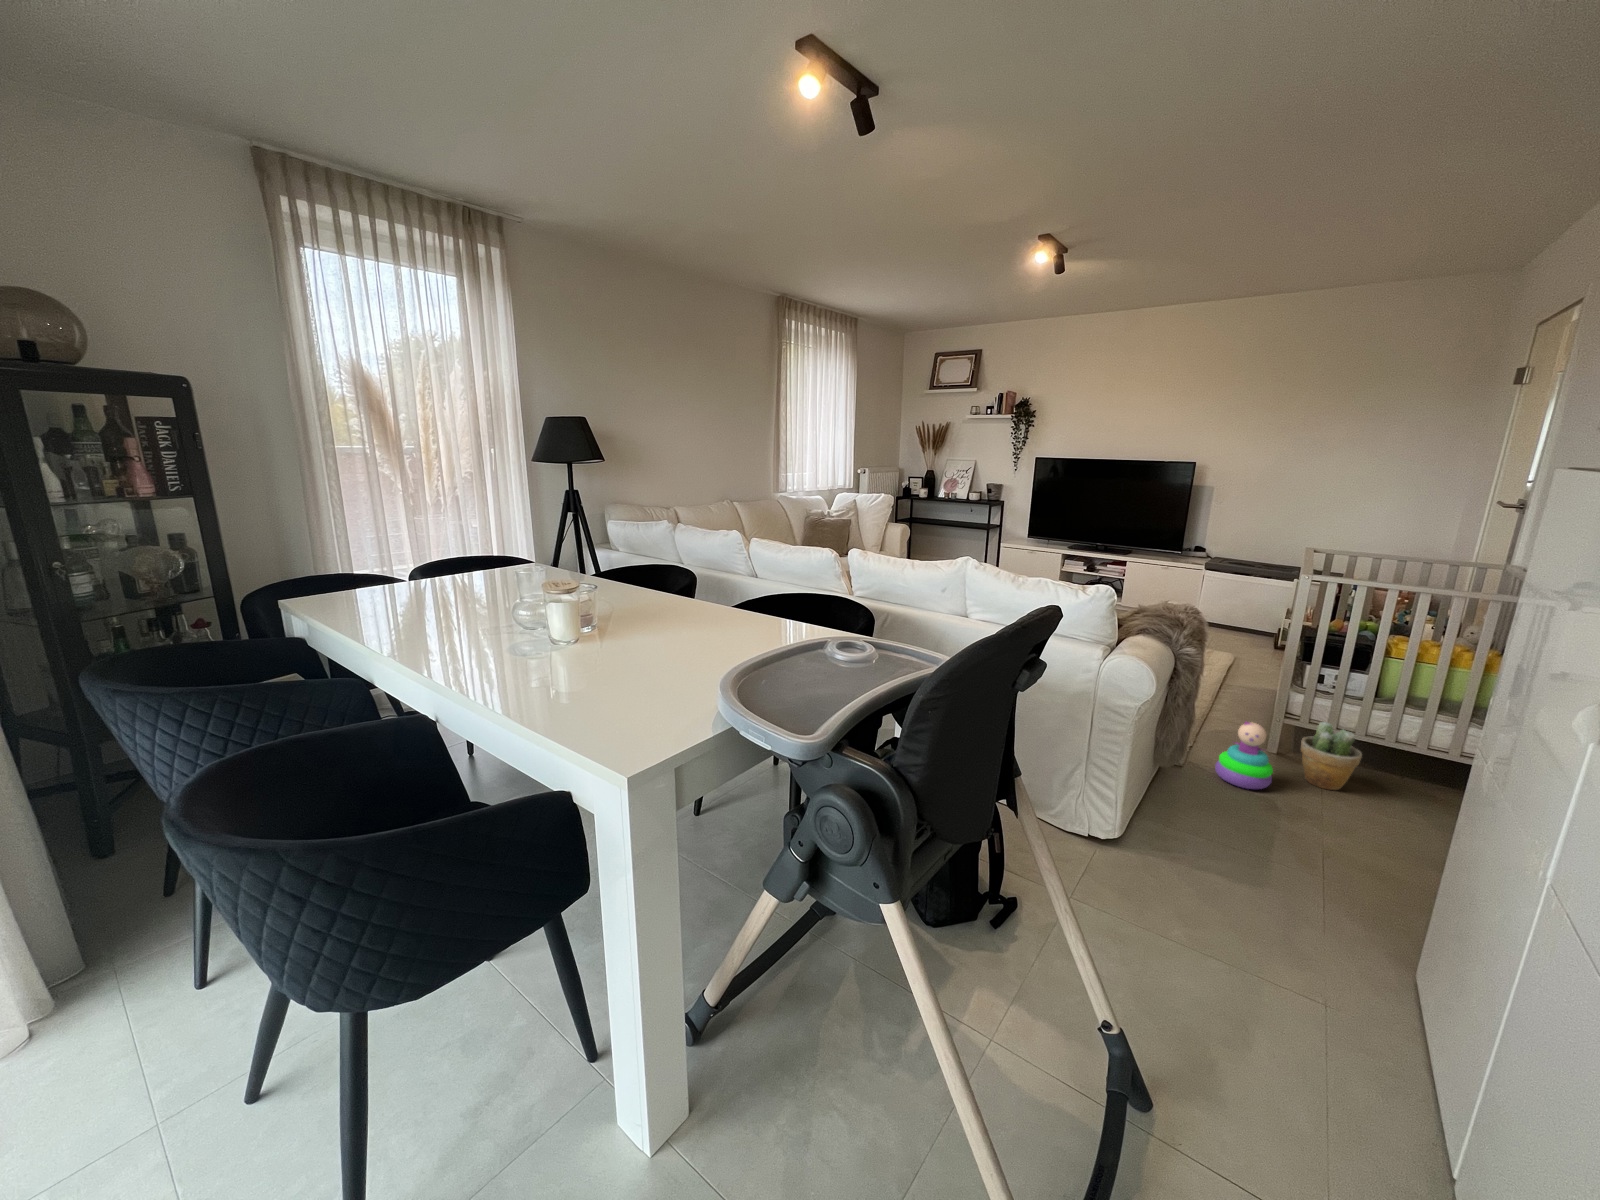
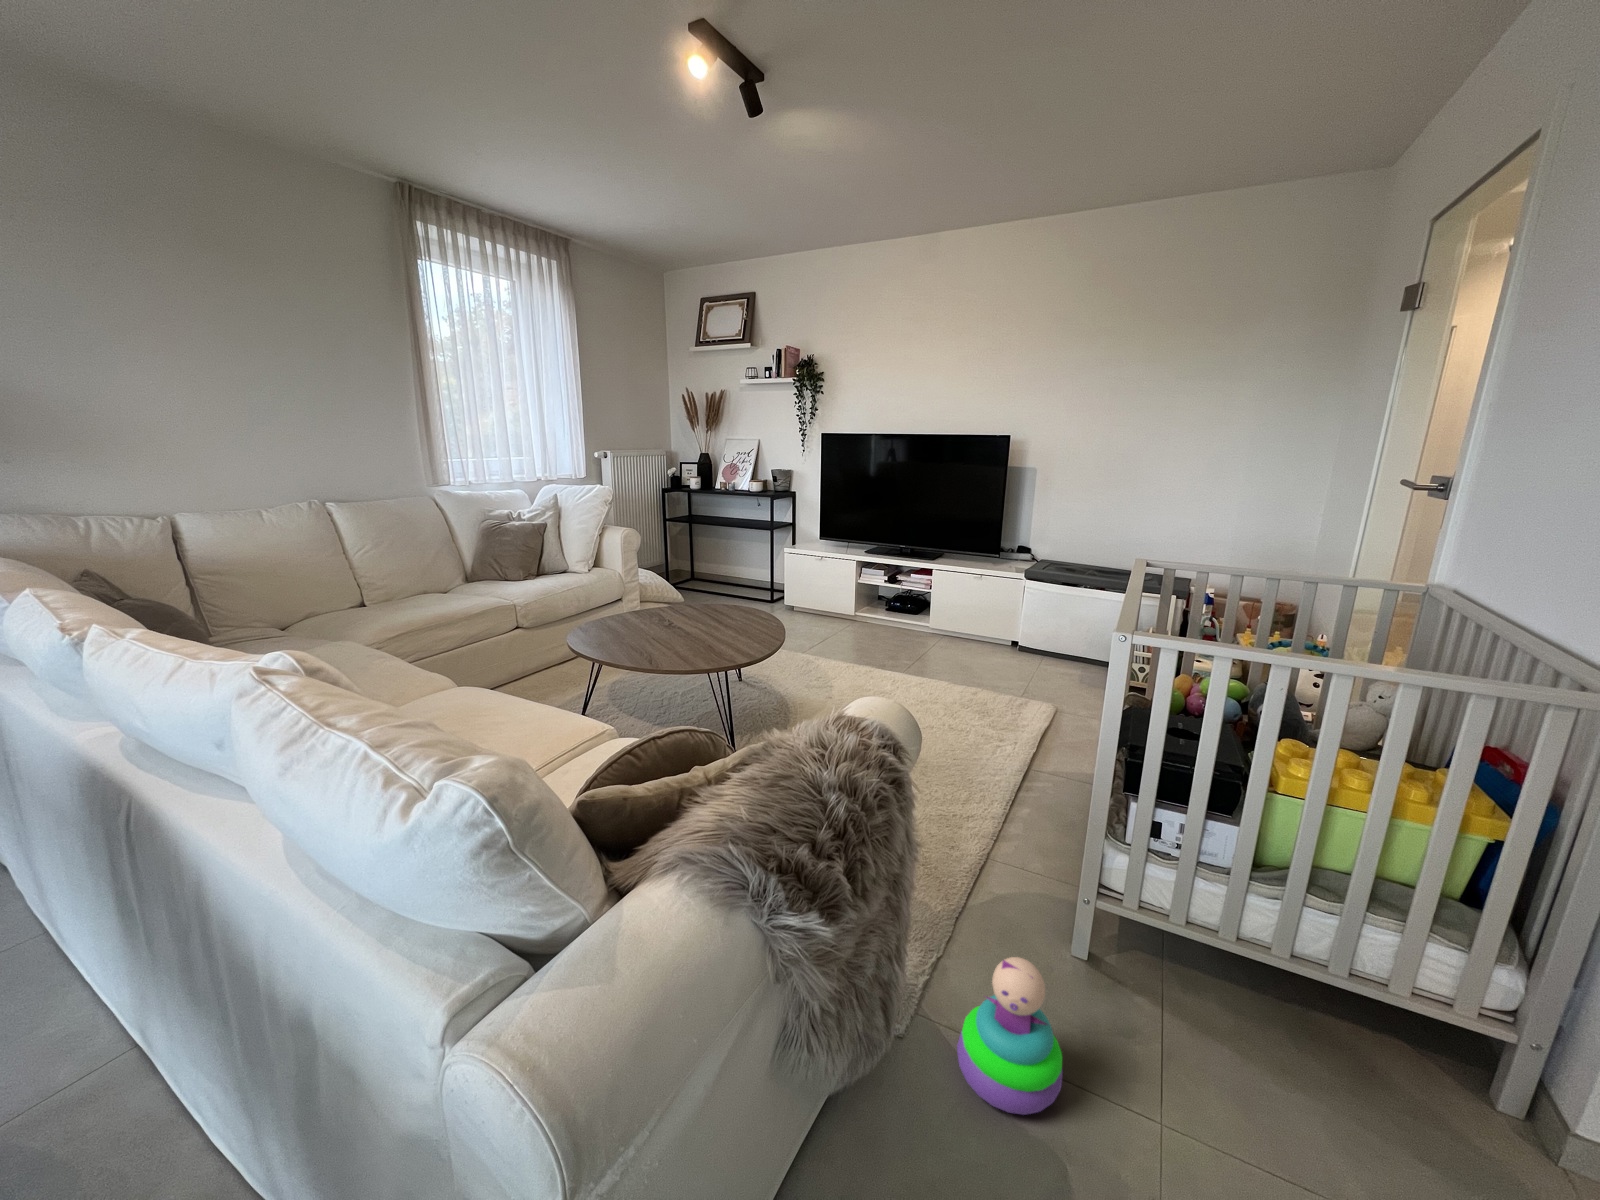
potted plant: present [1301,722,1362,790] -> none [1120,934,1234,1085]

